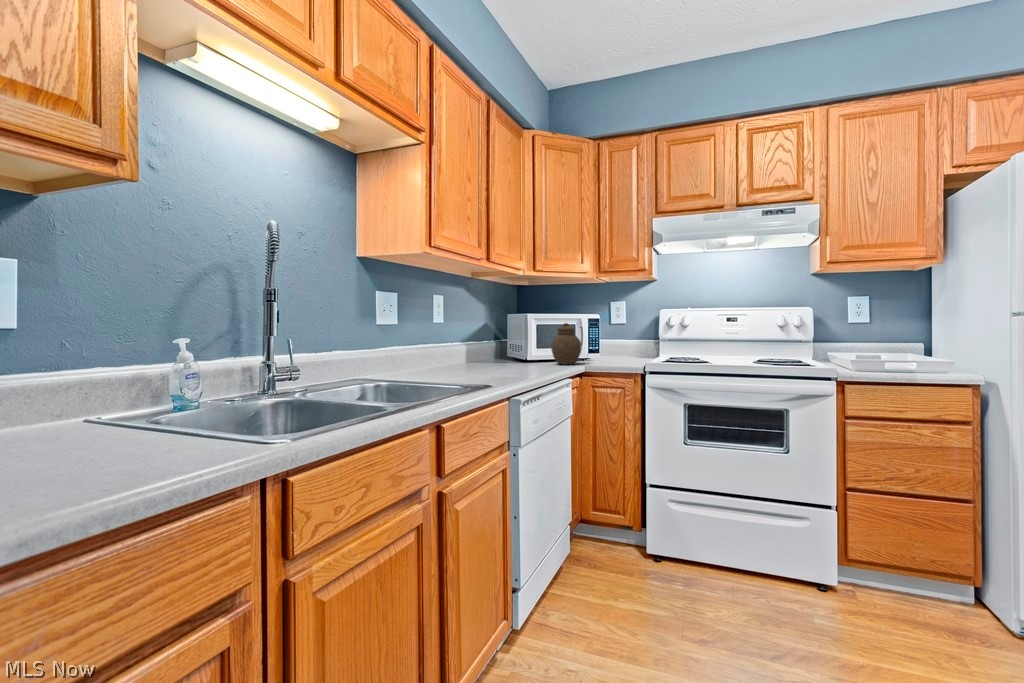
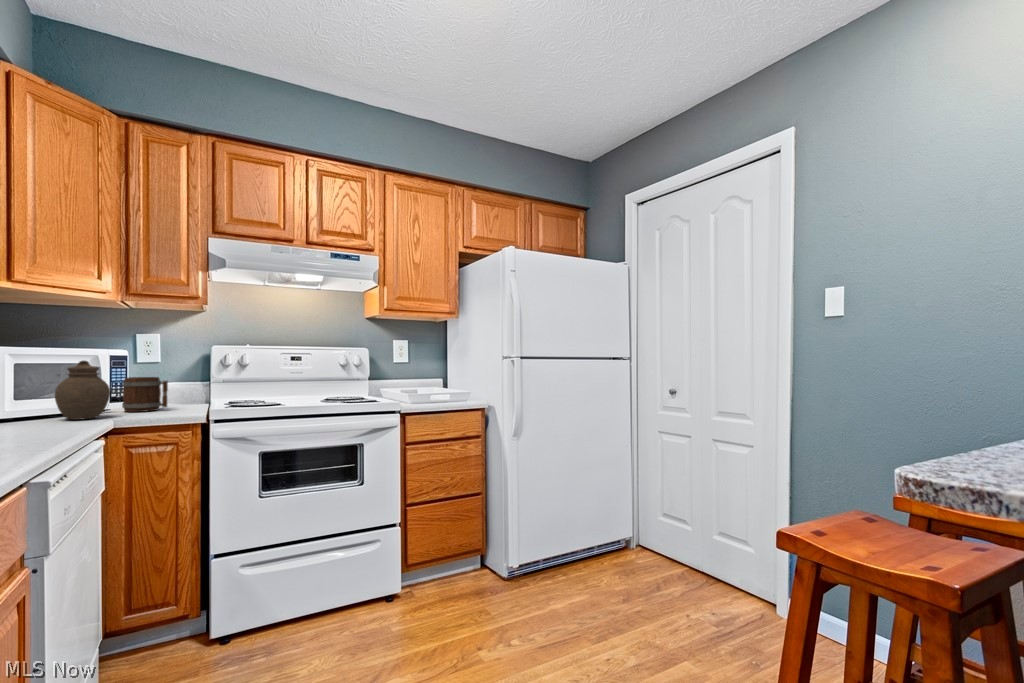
mug: none [593,336,621,362] -> present [122,377,168,412]

